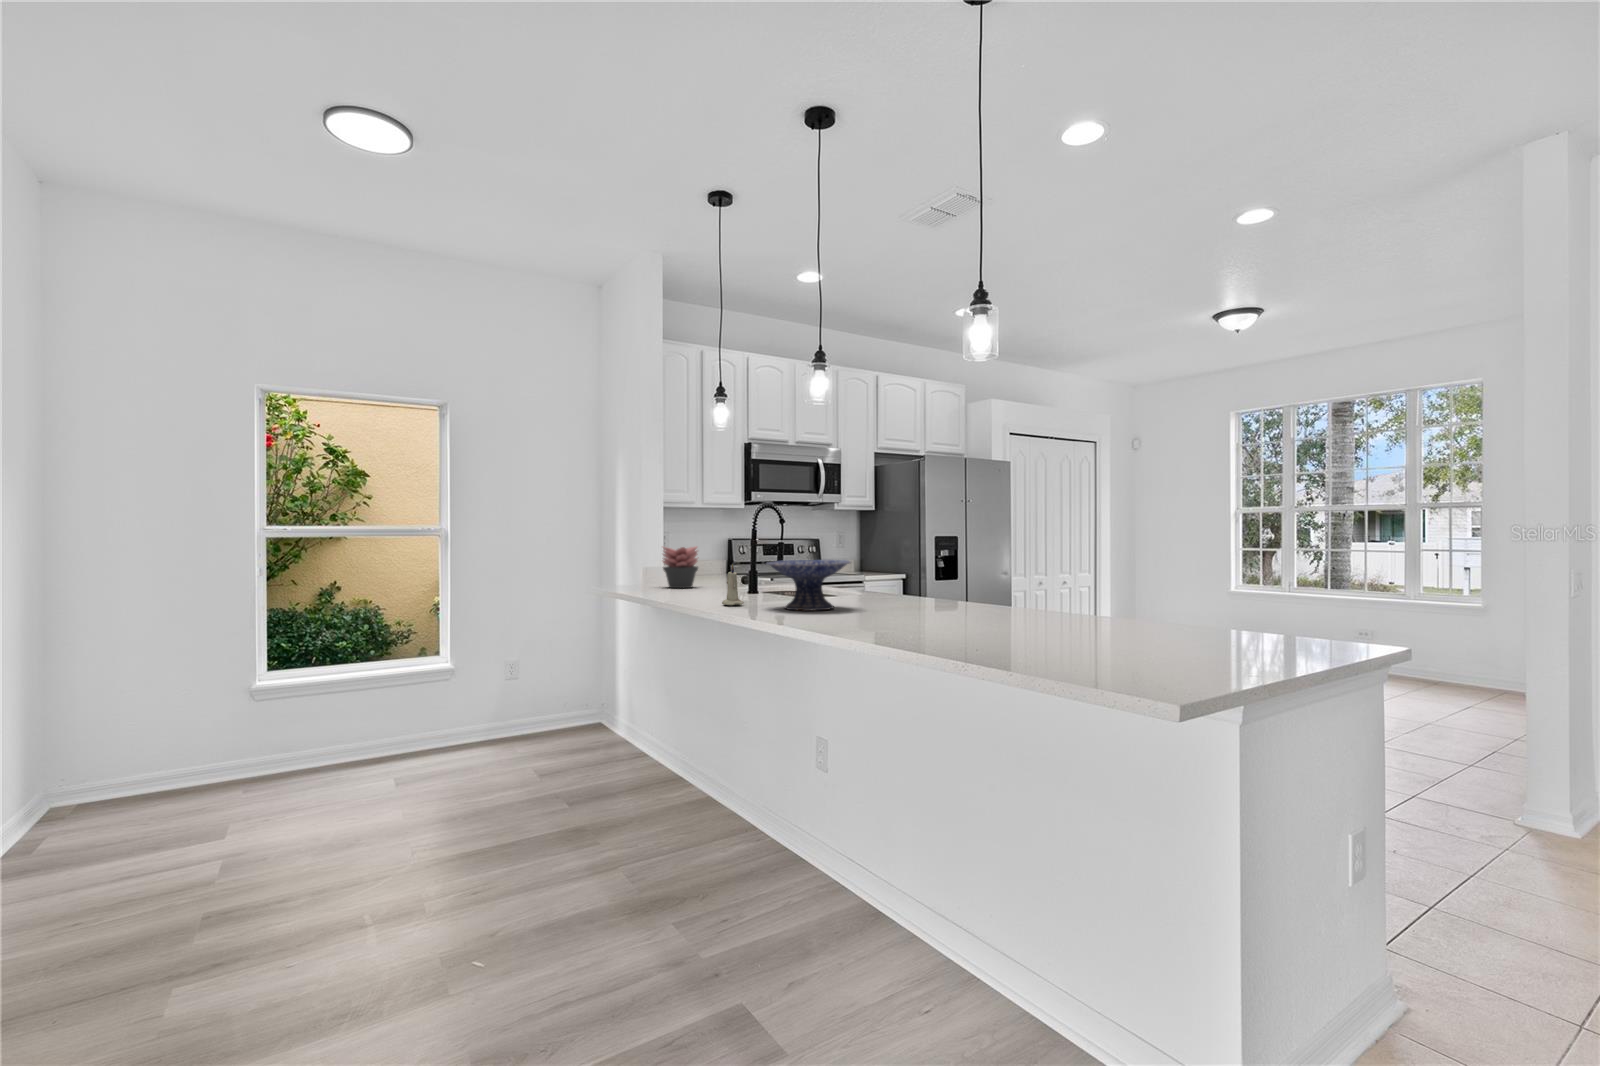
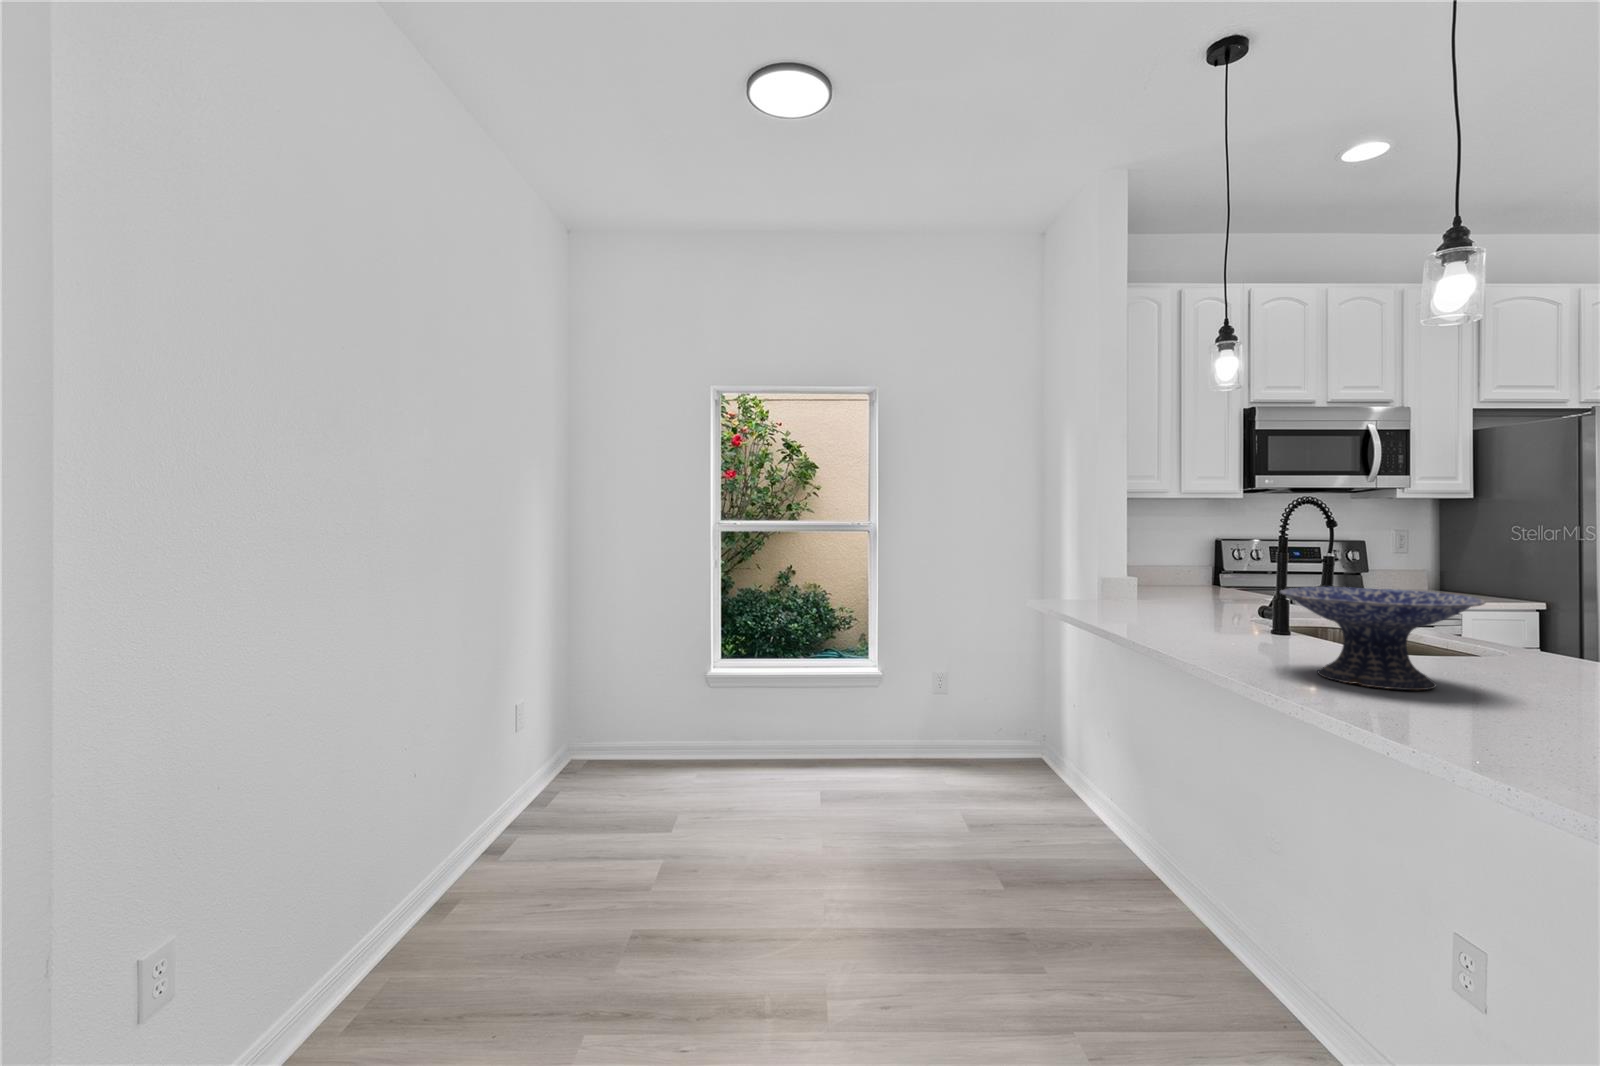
succulent plant: present [663,547,698,588] -> none [1110,548,1165,606]
candle: present [722,564,744,605] -> none [1193,586,1235,654]

